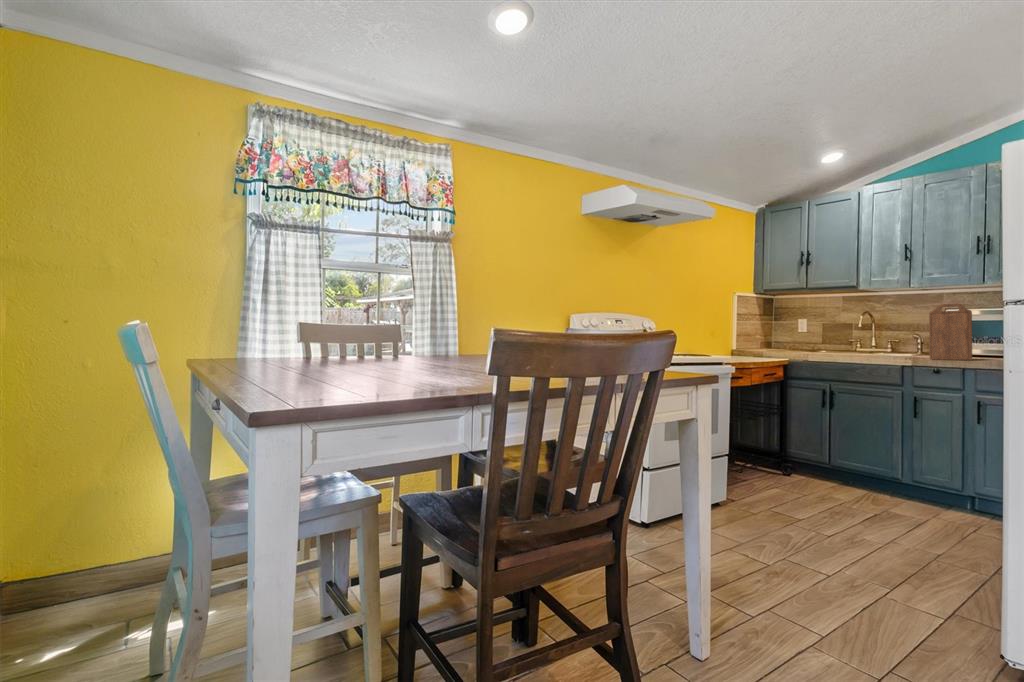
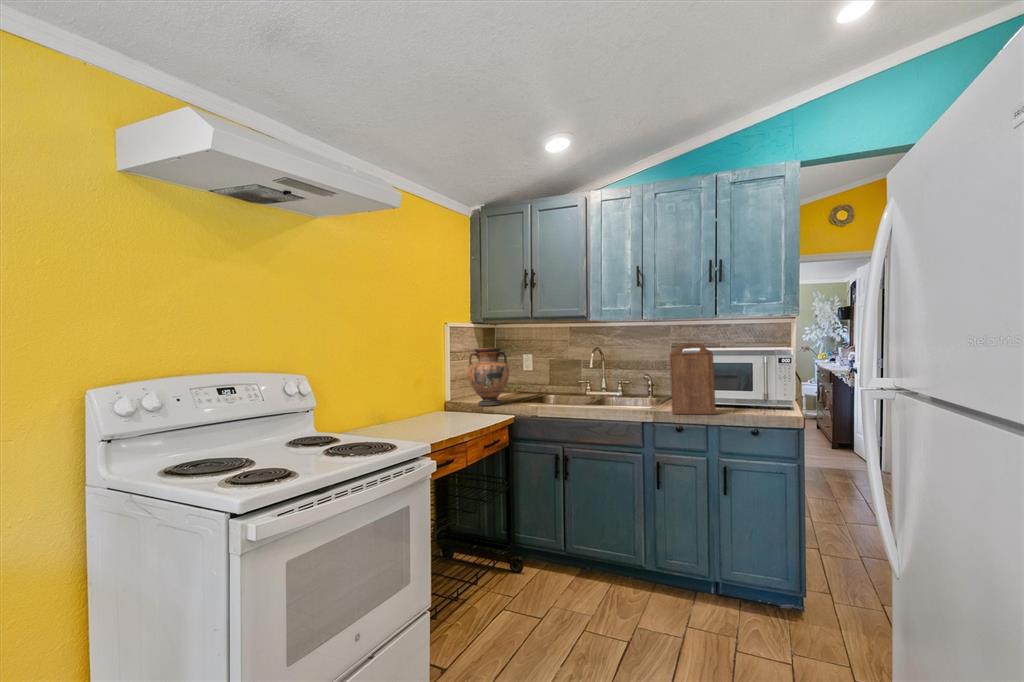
vase: none [751,311,786,353] -> present [467,348,509,406]

